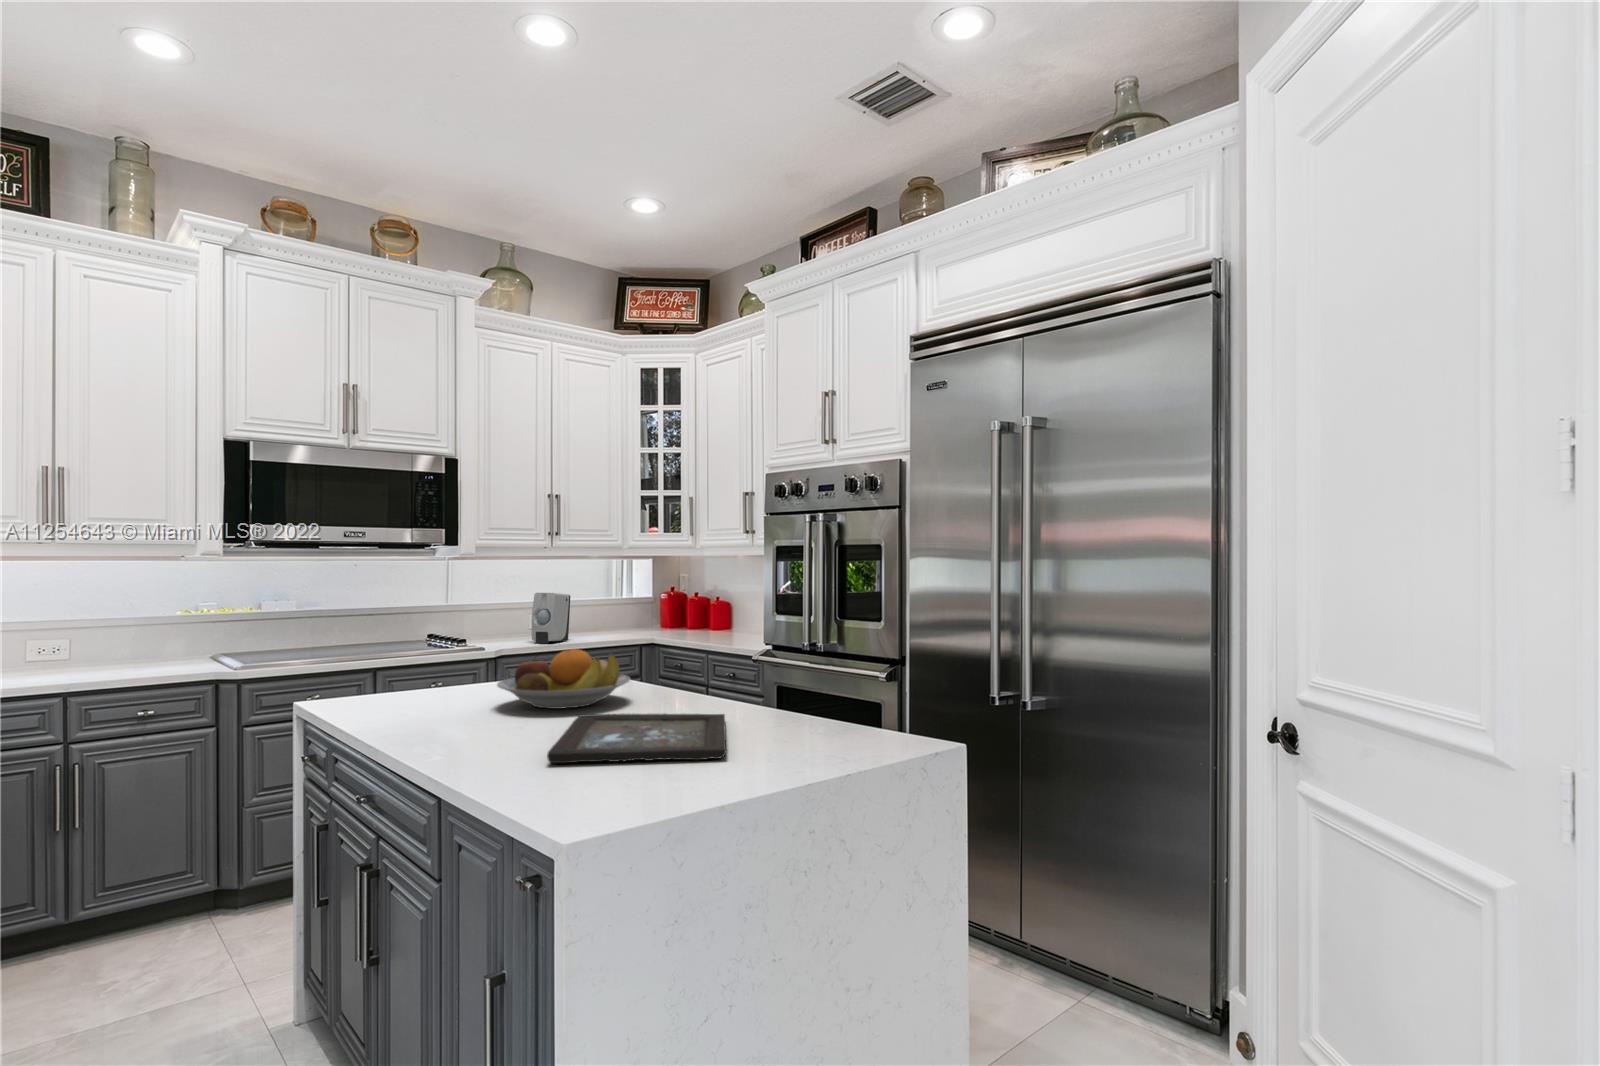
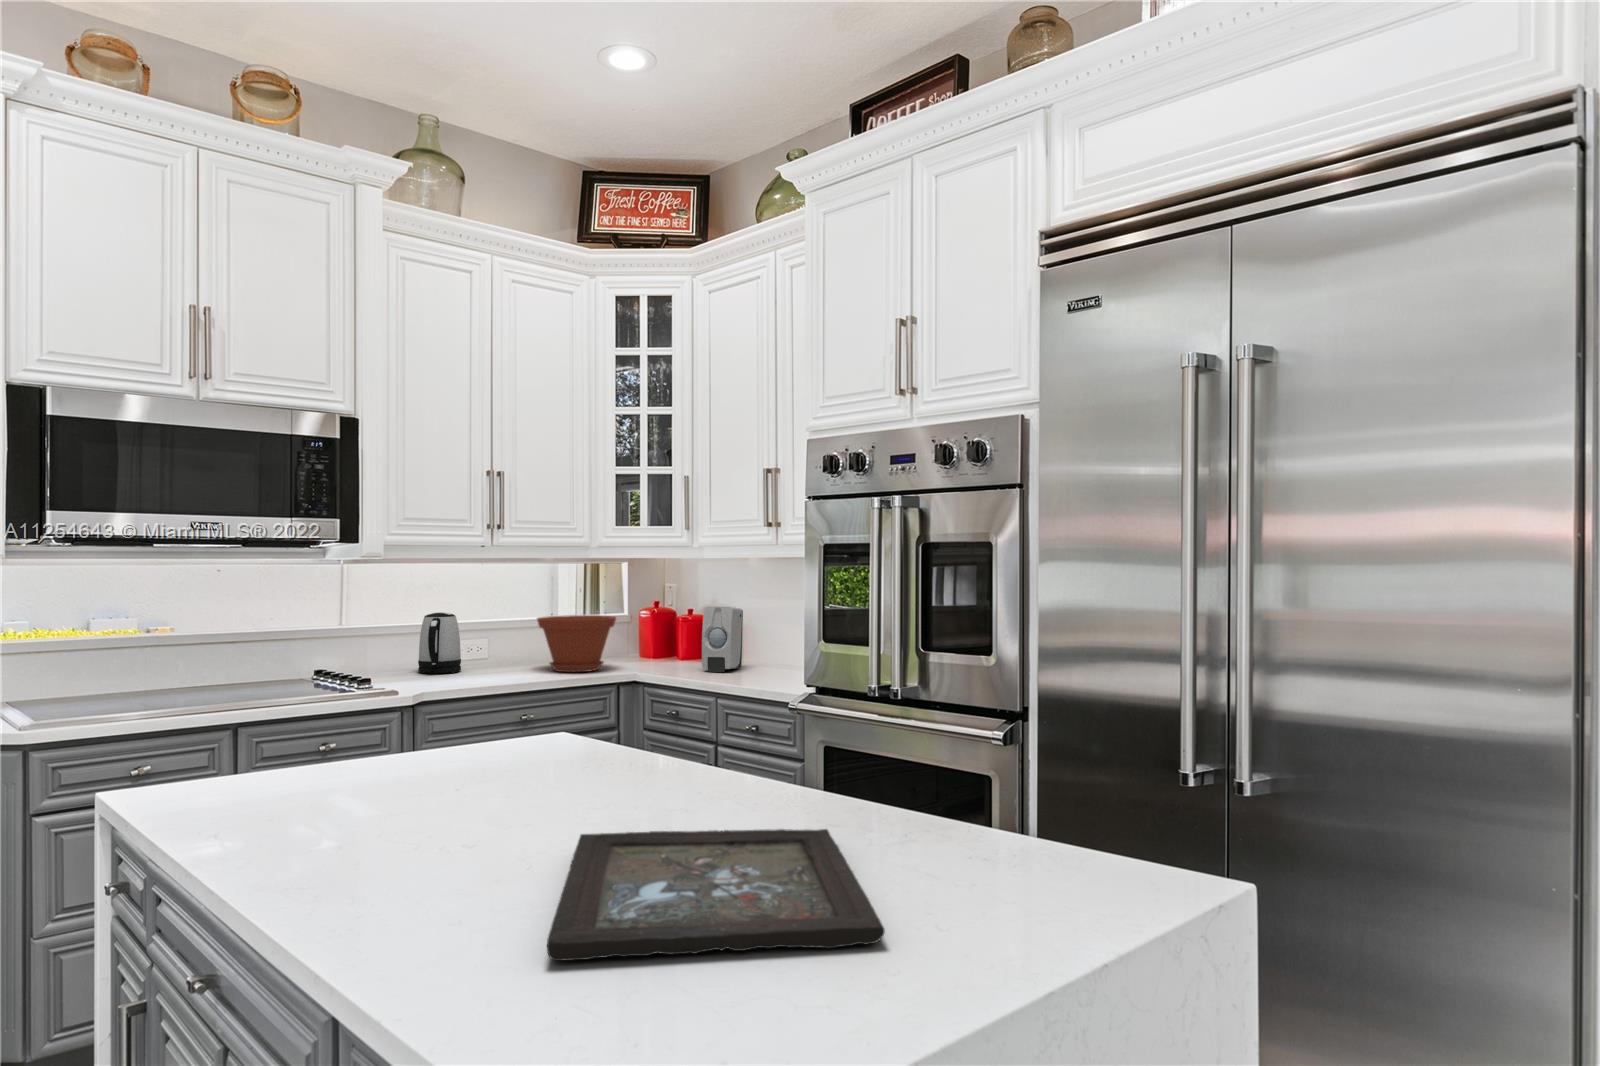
soap dispenser: present [532,593,570,644] -> present [702,607,743,672]
kettle: none [499,595,529,638] -> present [418,612,461,673]
plant pot: none [583,598,640,638] -> present [537,615,616,672]
fruit bowl: present [497,649,630,709] -> none [431,713,650,813]

